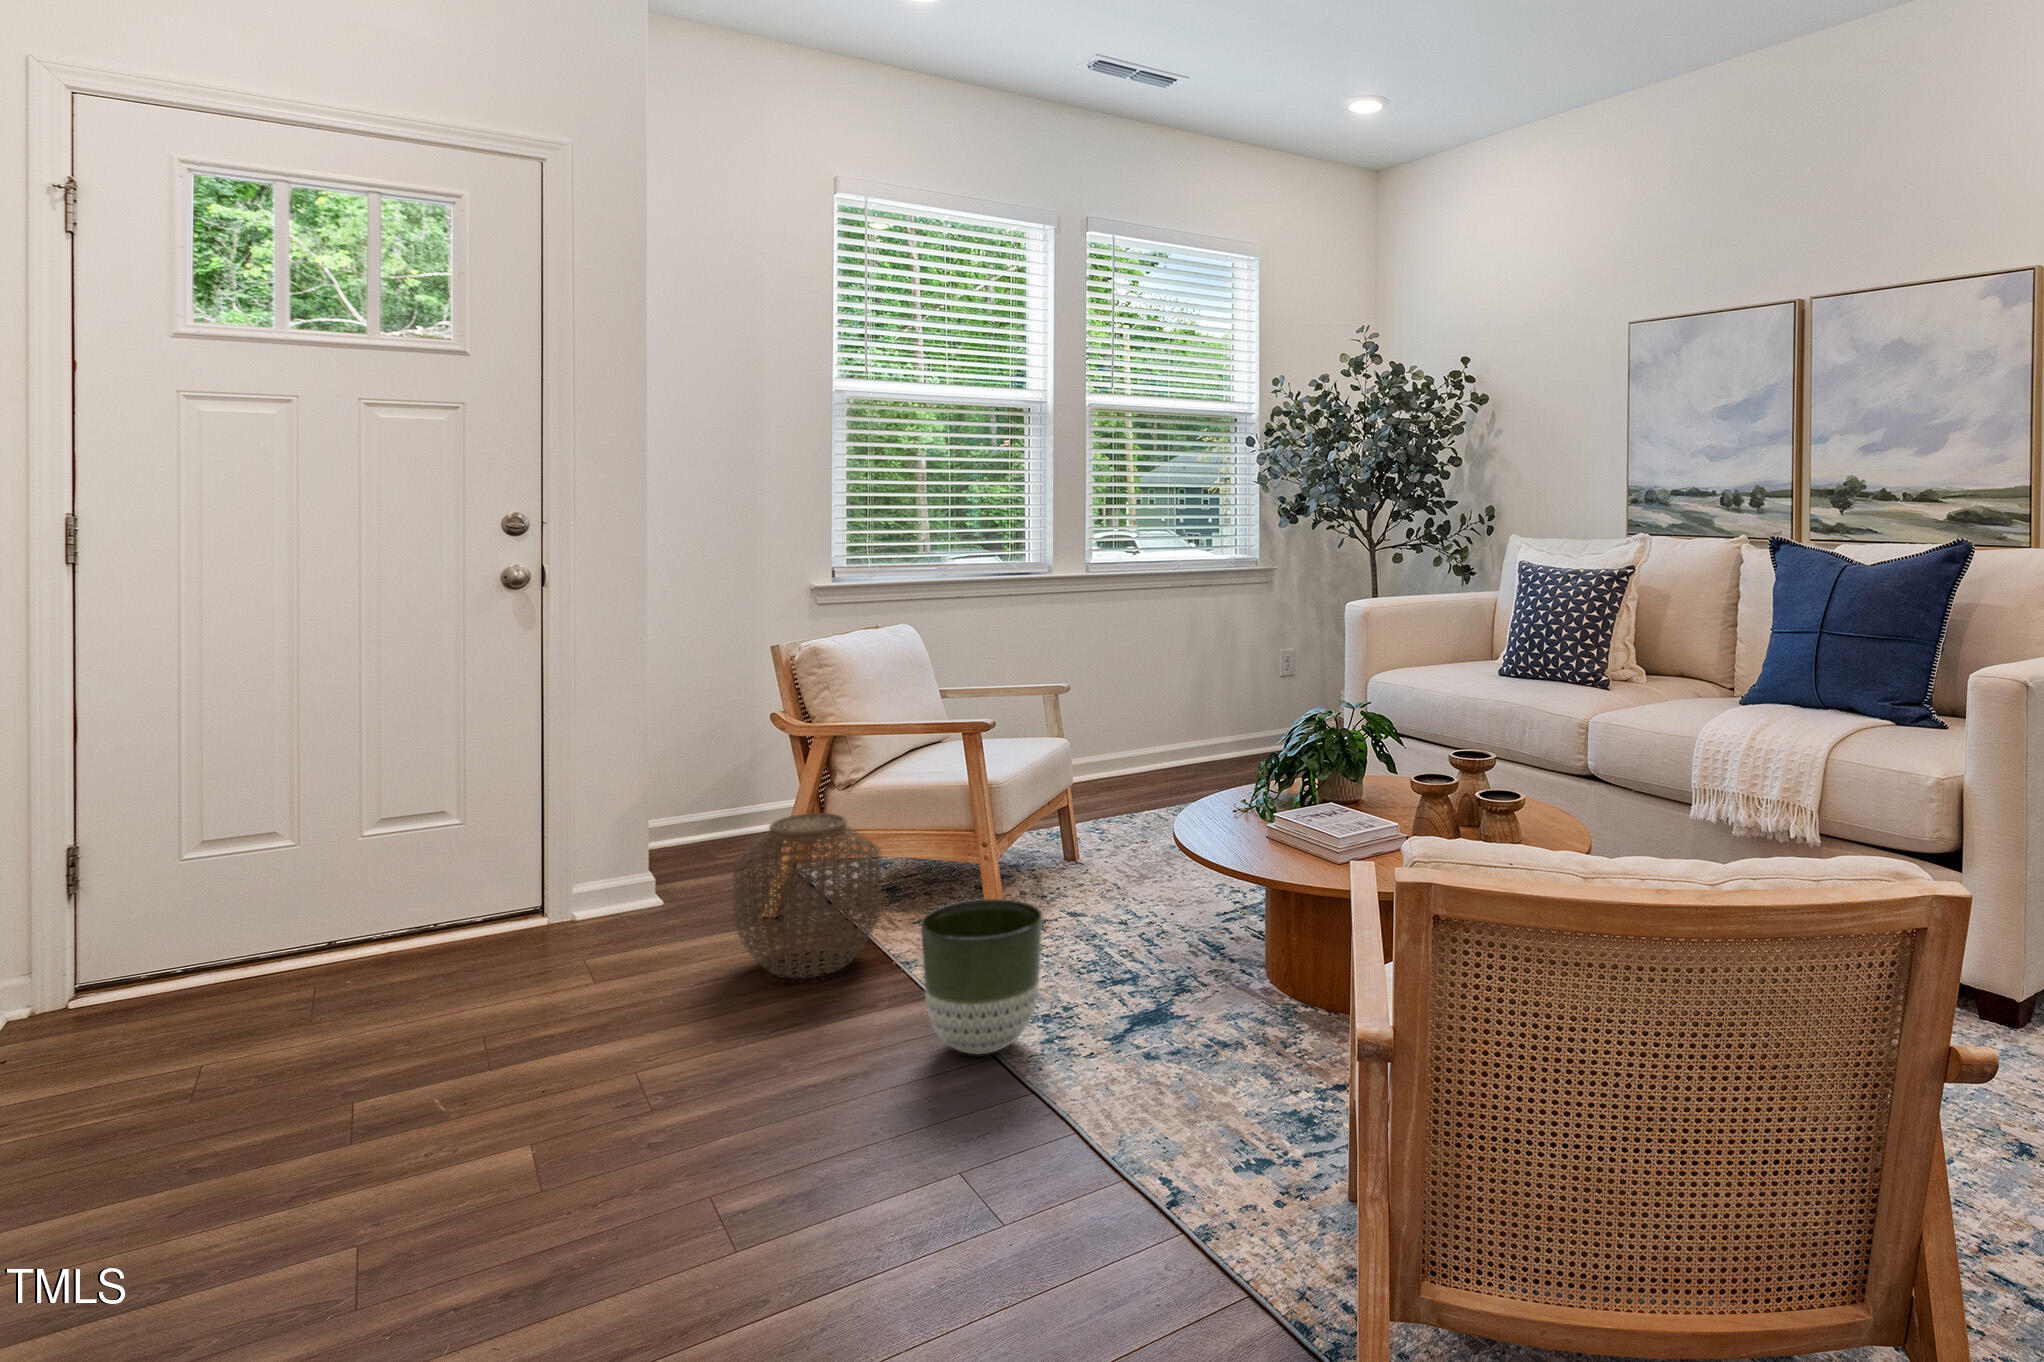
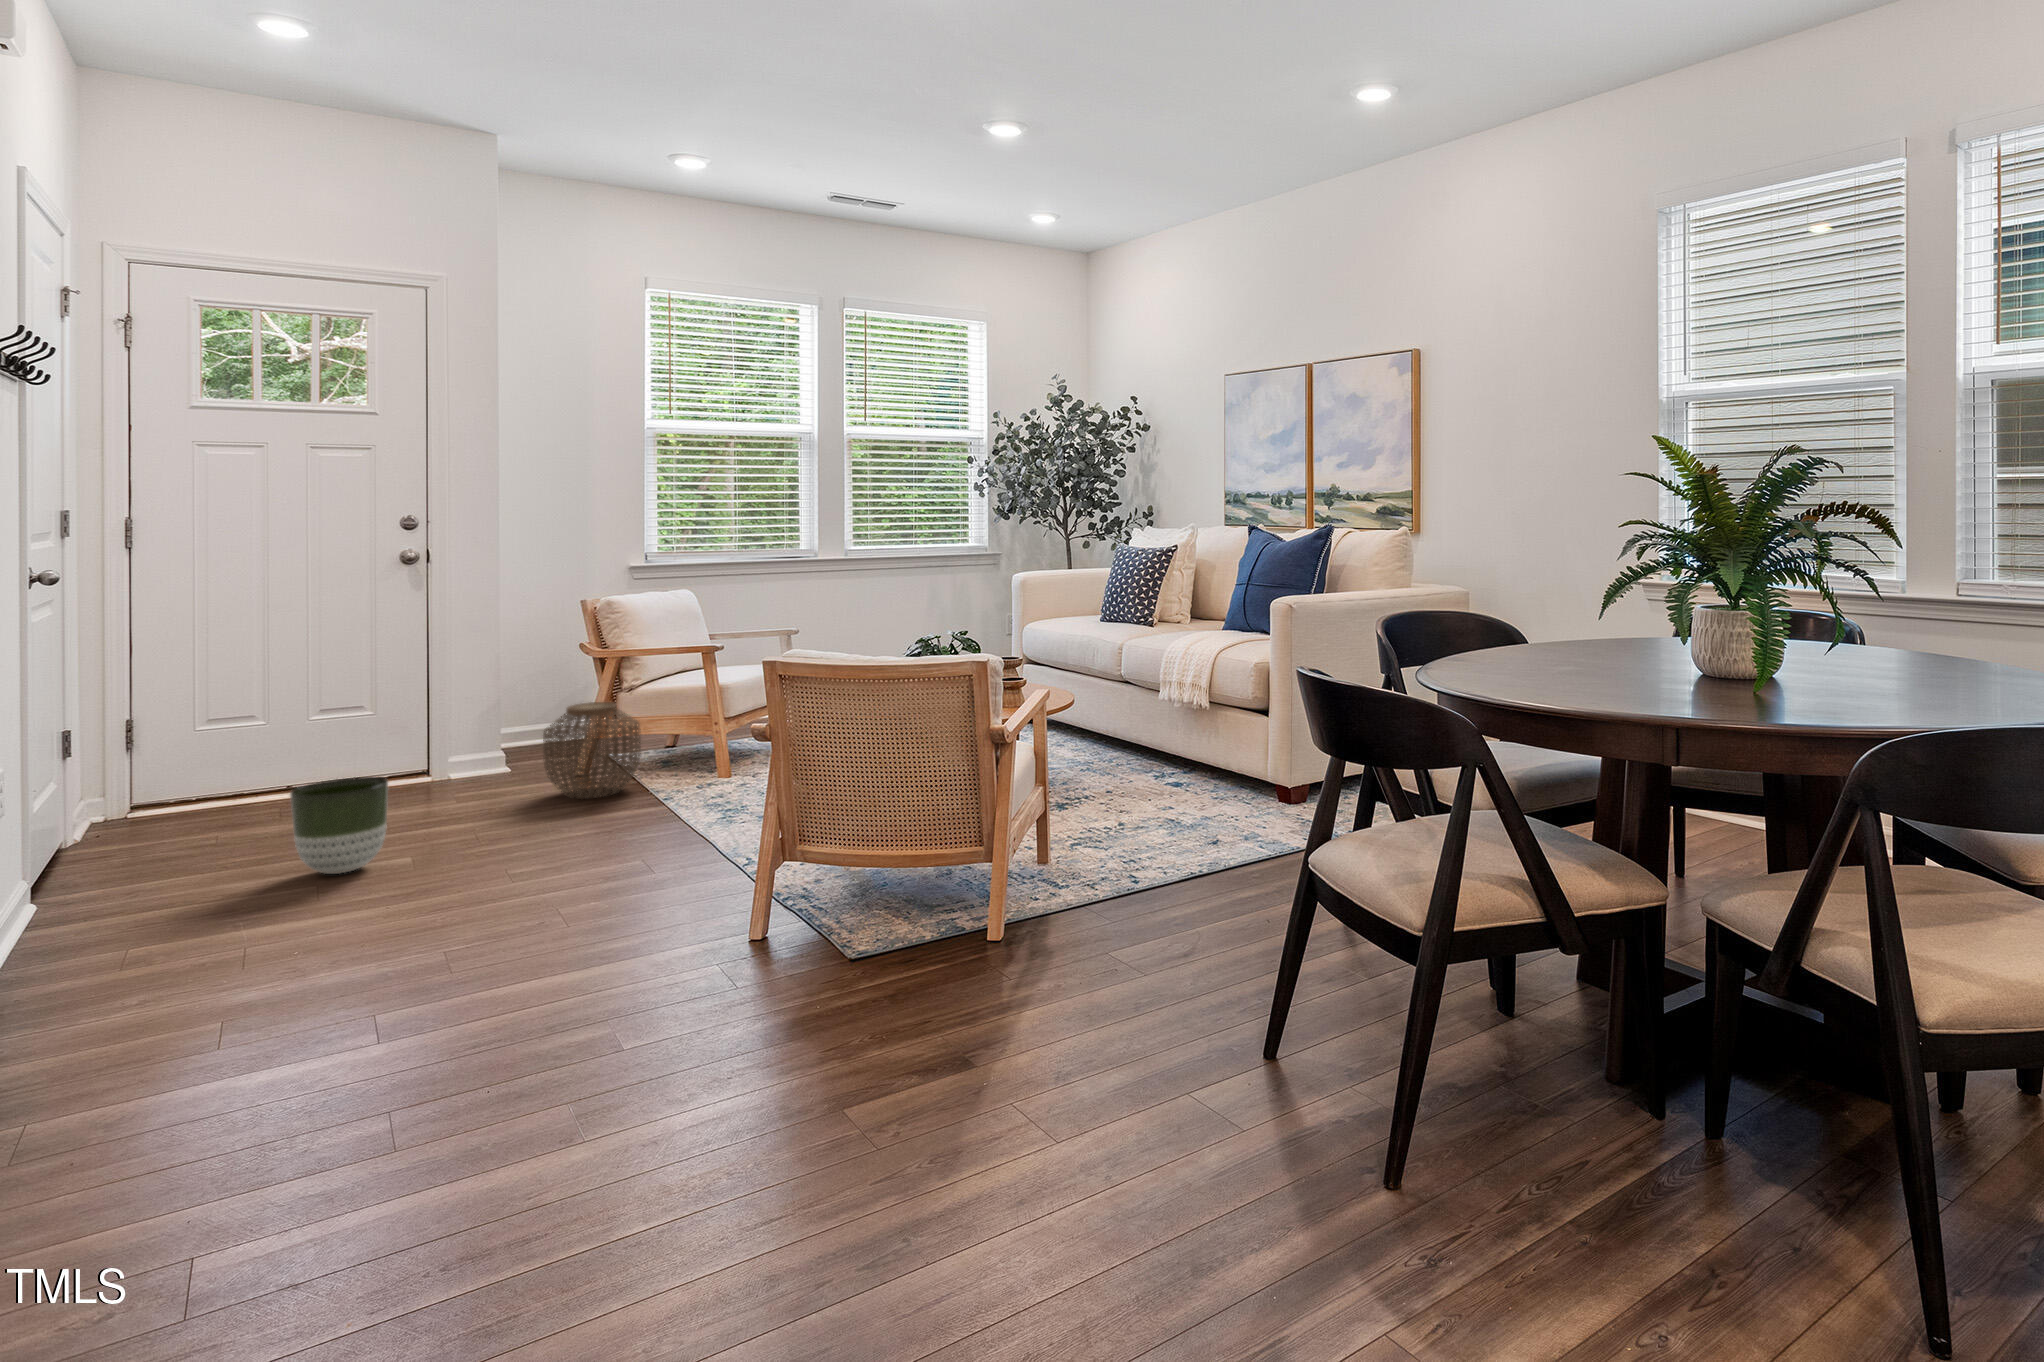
planter: present [921,899,1042,1054] -> present [290,777,388,874]

